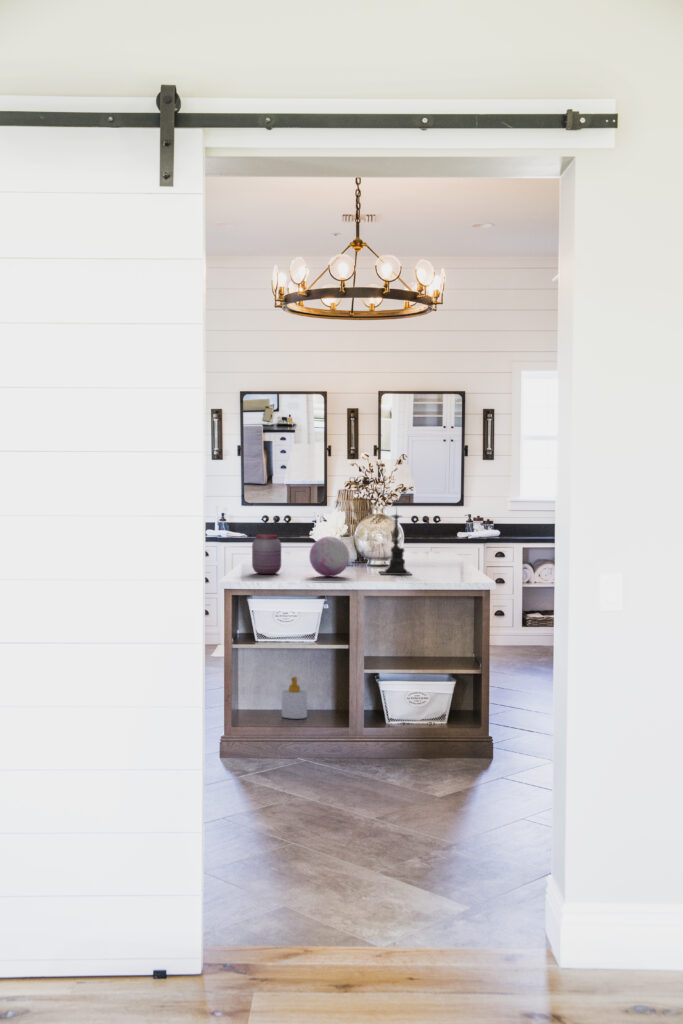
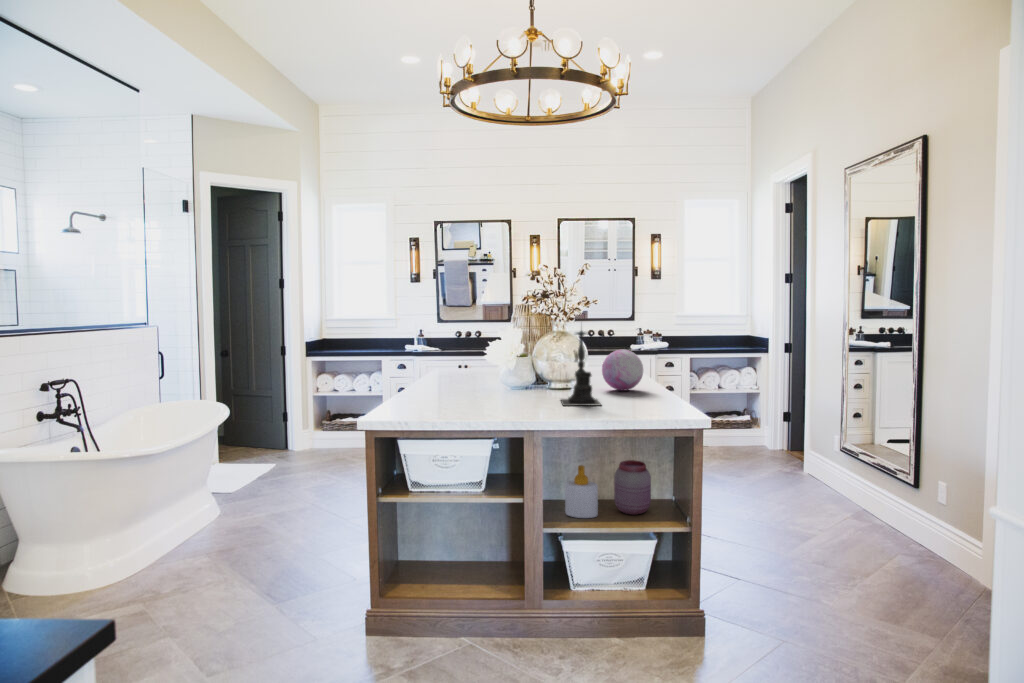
jar: present [252,534,281,574] -> present [614,460,651,515]
decorative orb: present [310,537,349,576] -> present [602,350,643,390]
soap bottle: present [282,677,307,719] -> present [565,465,598,518]

